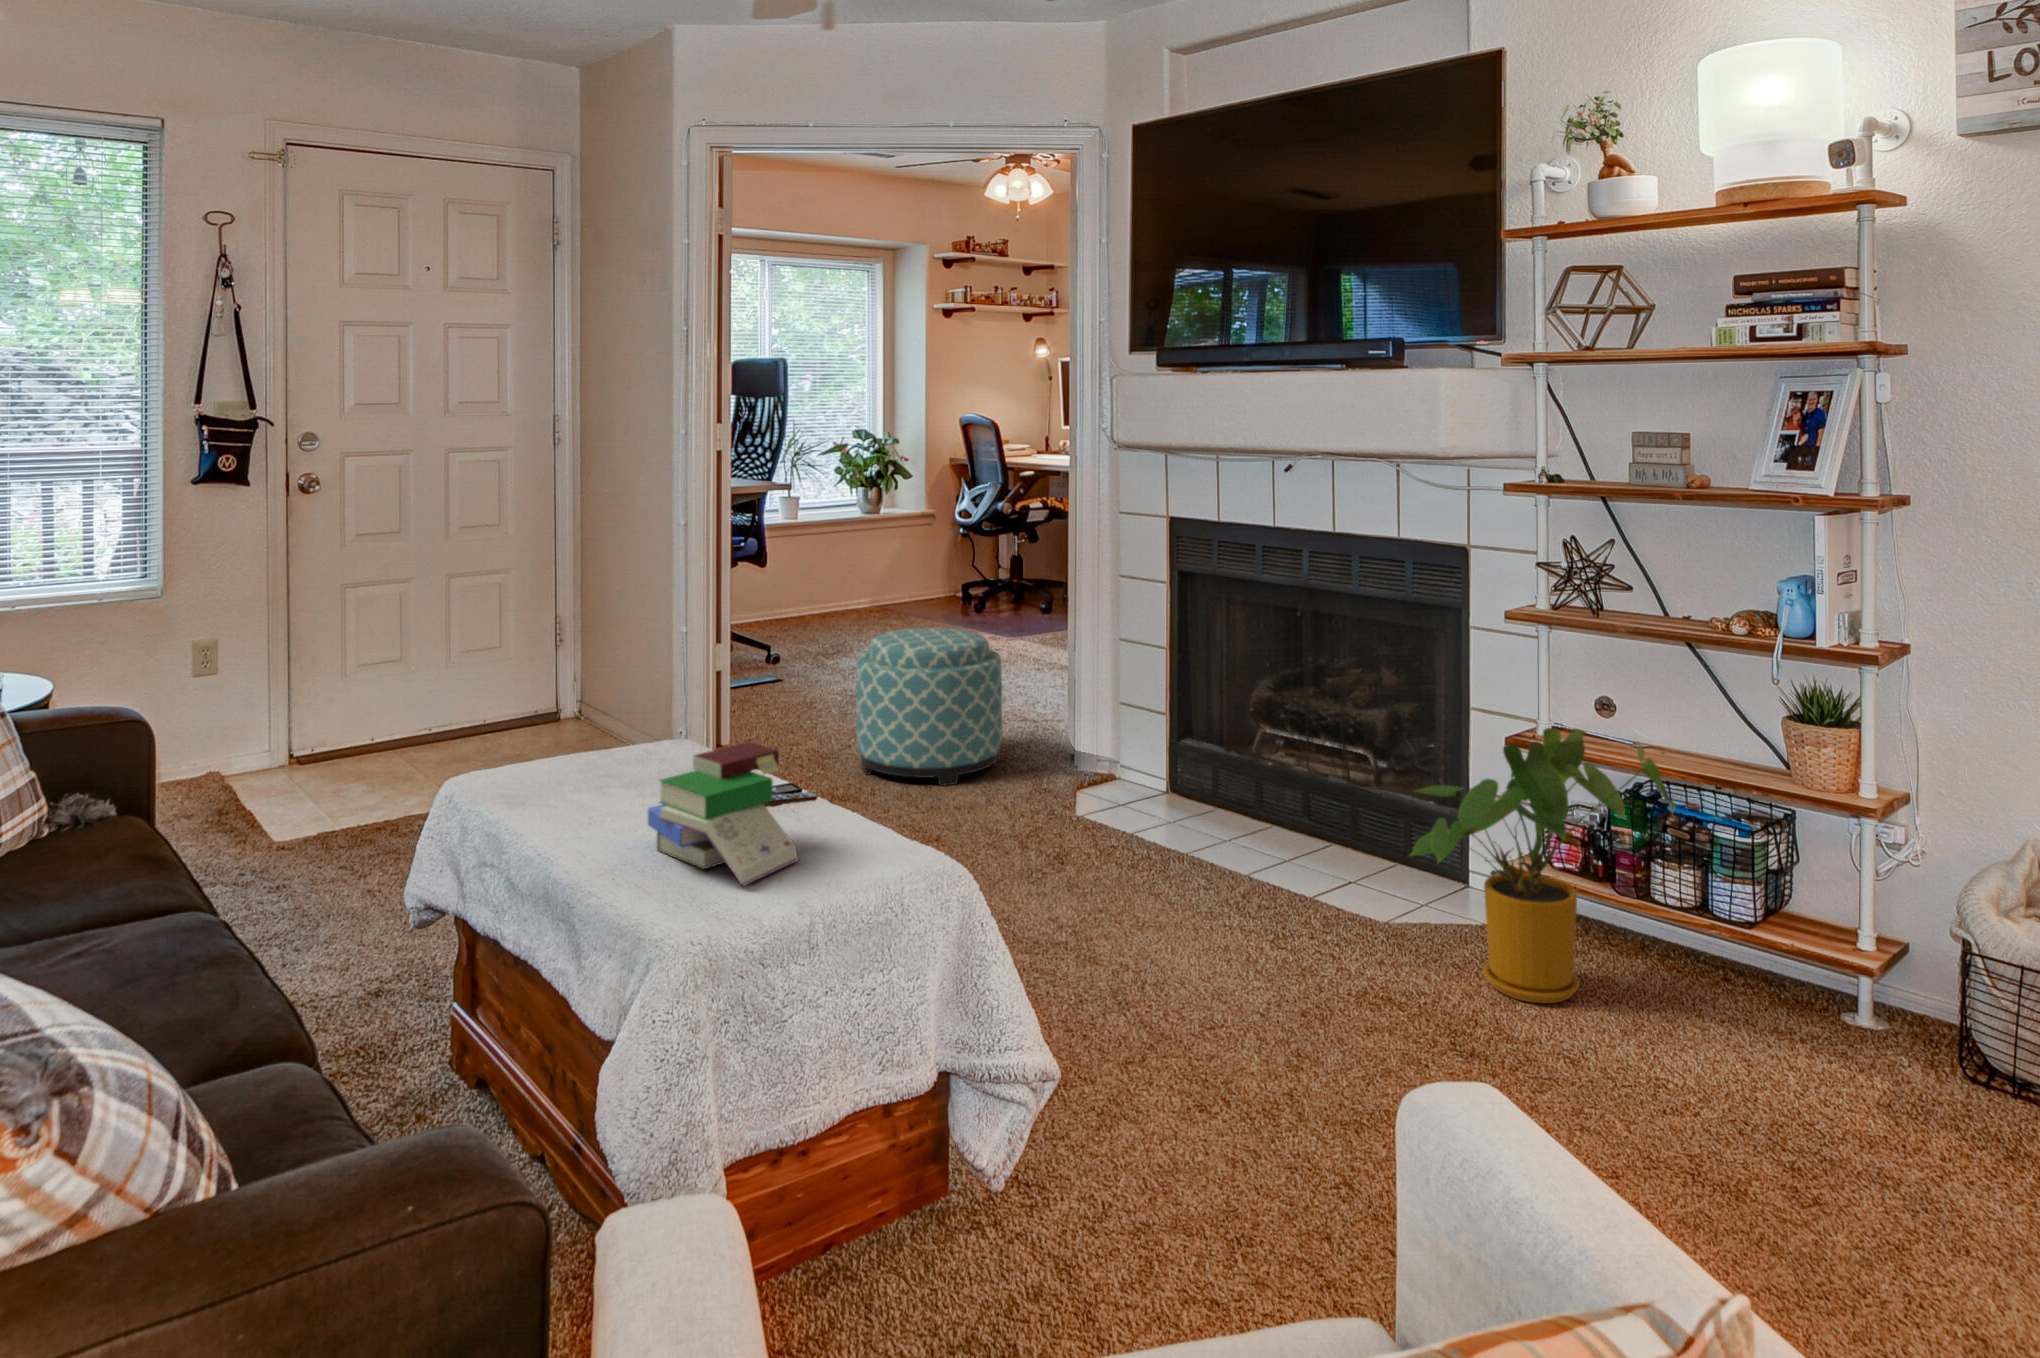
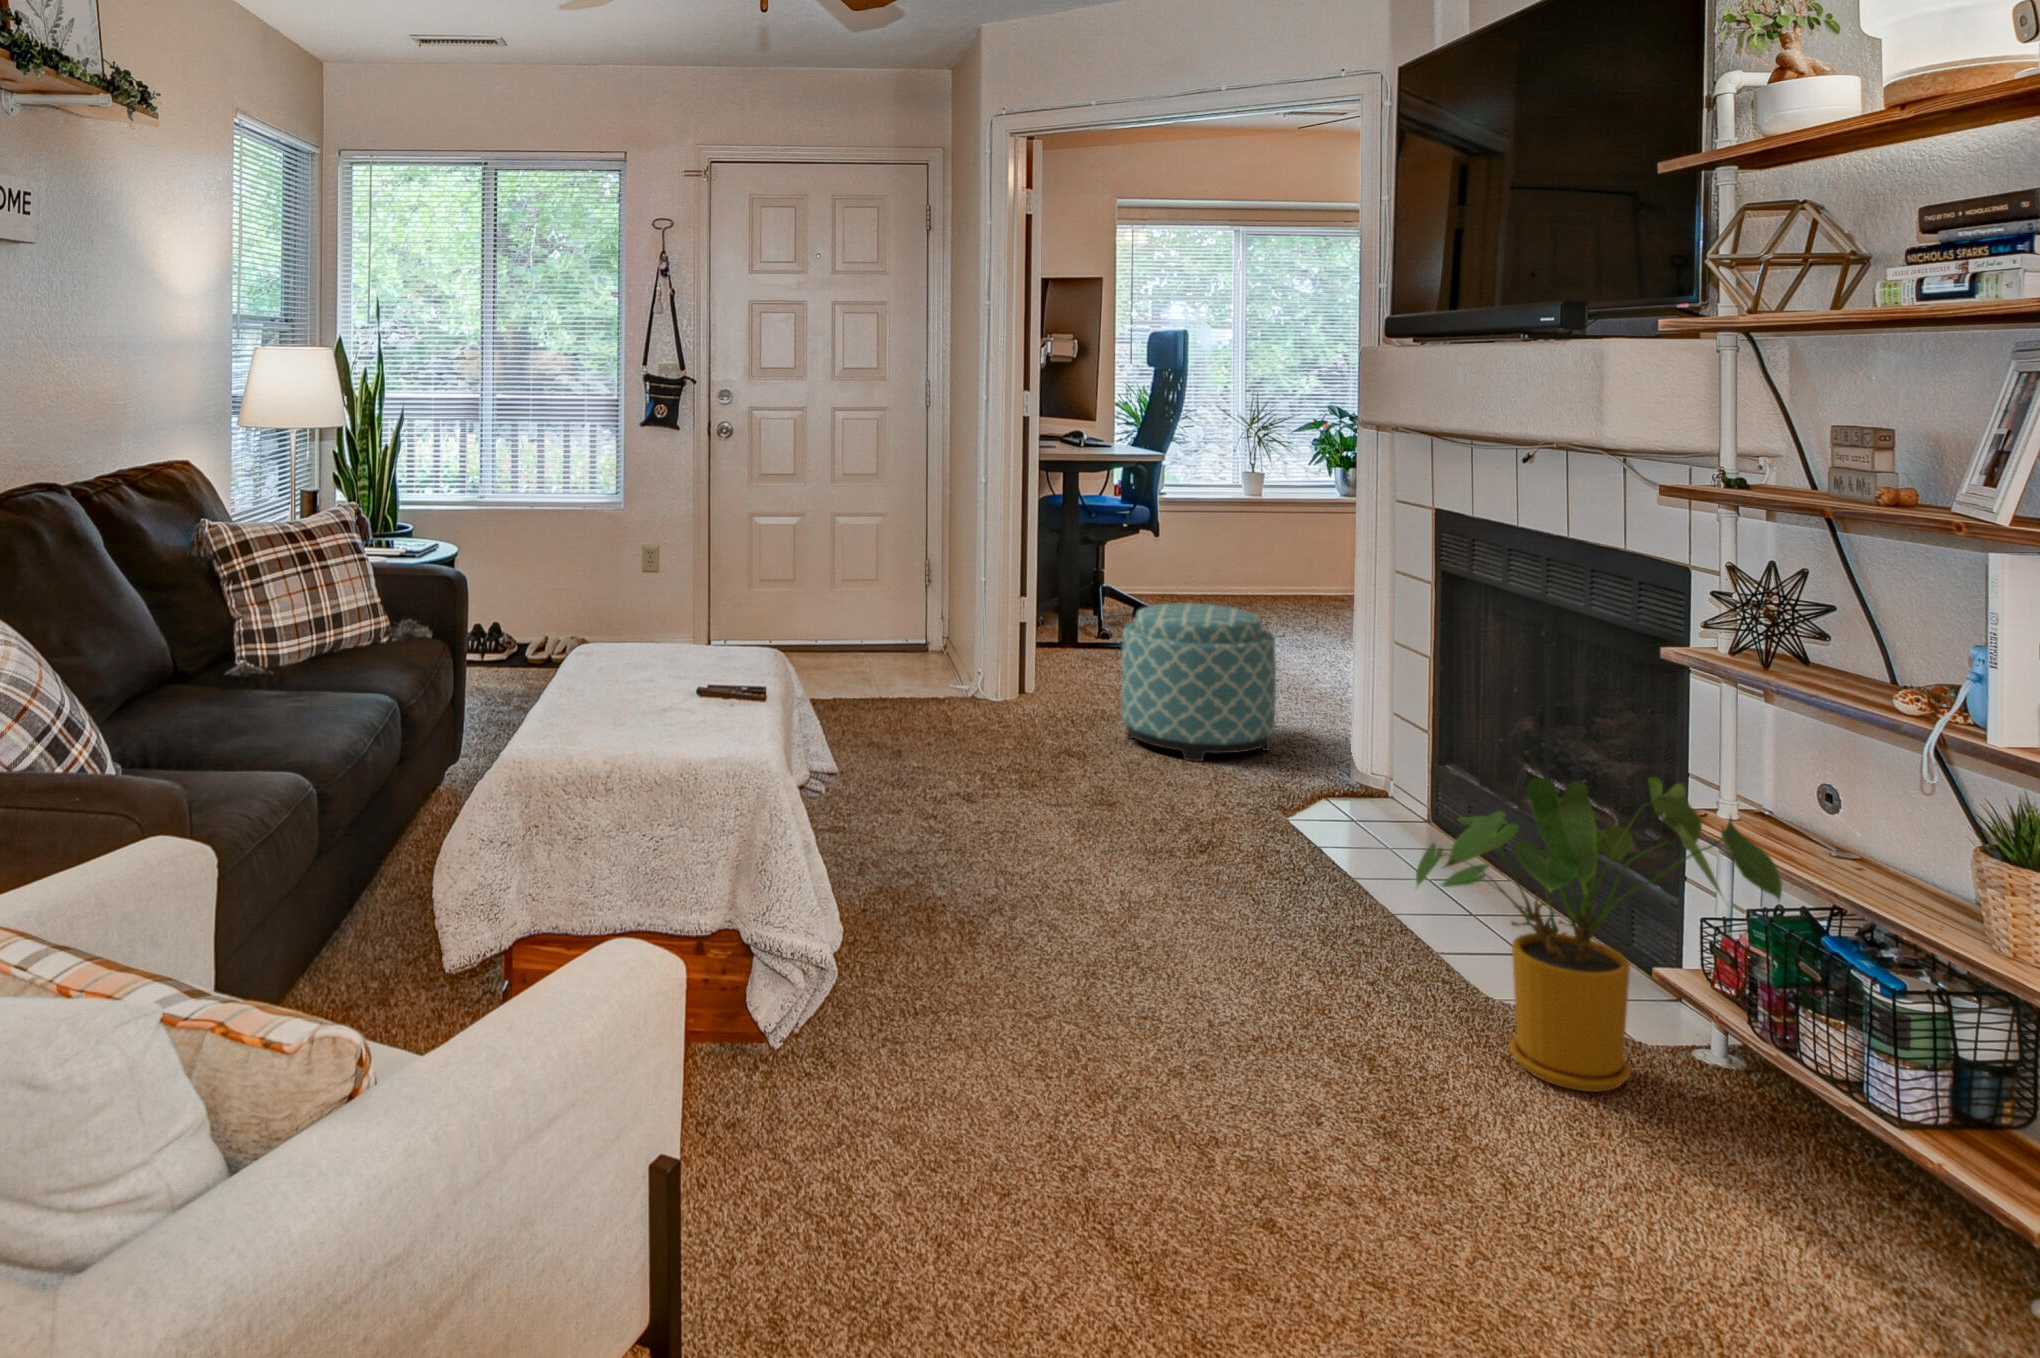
book: present [648,742,798,886] -> none [594,632,692,727]

